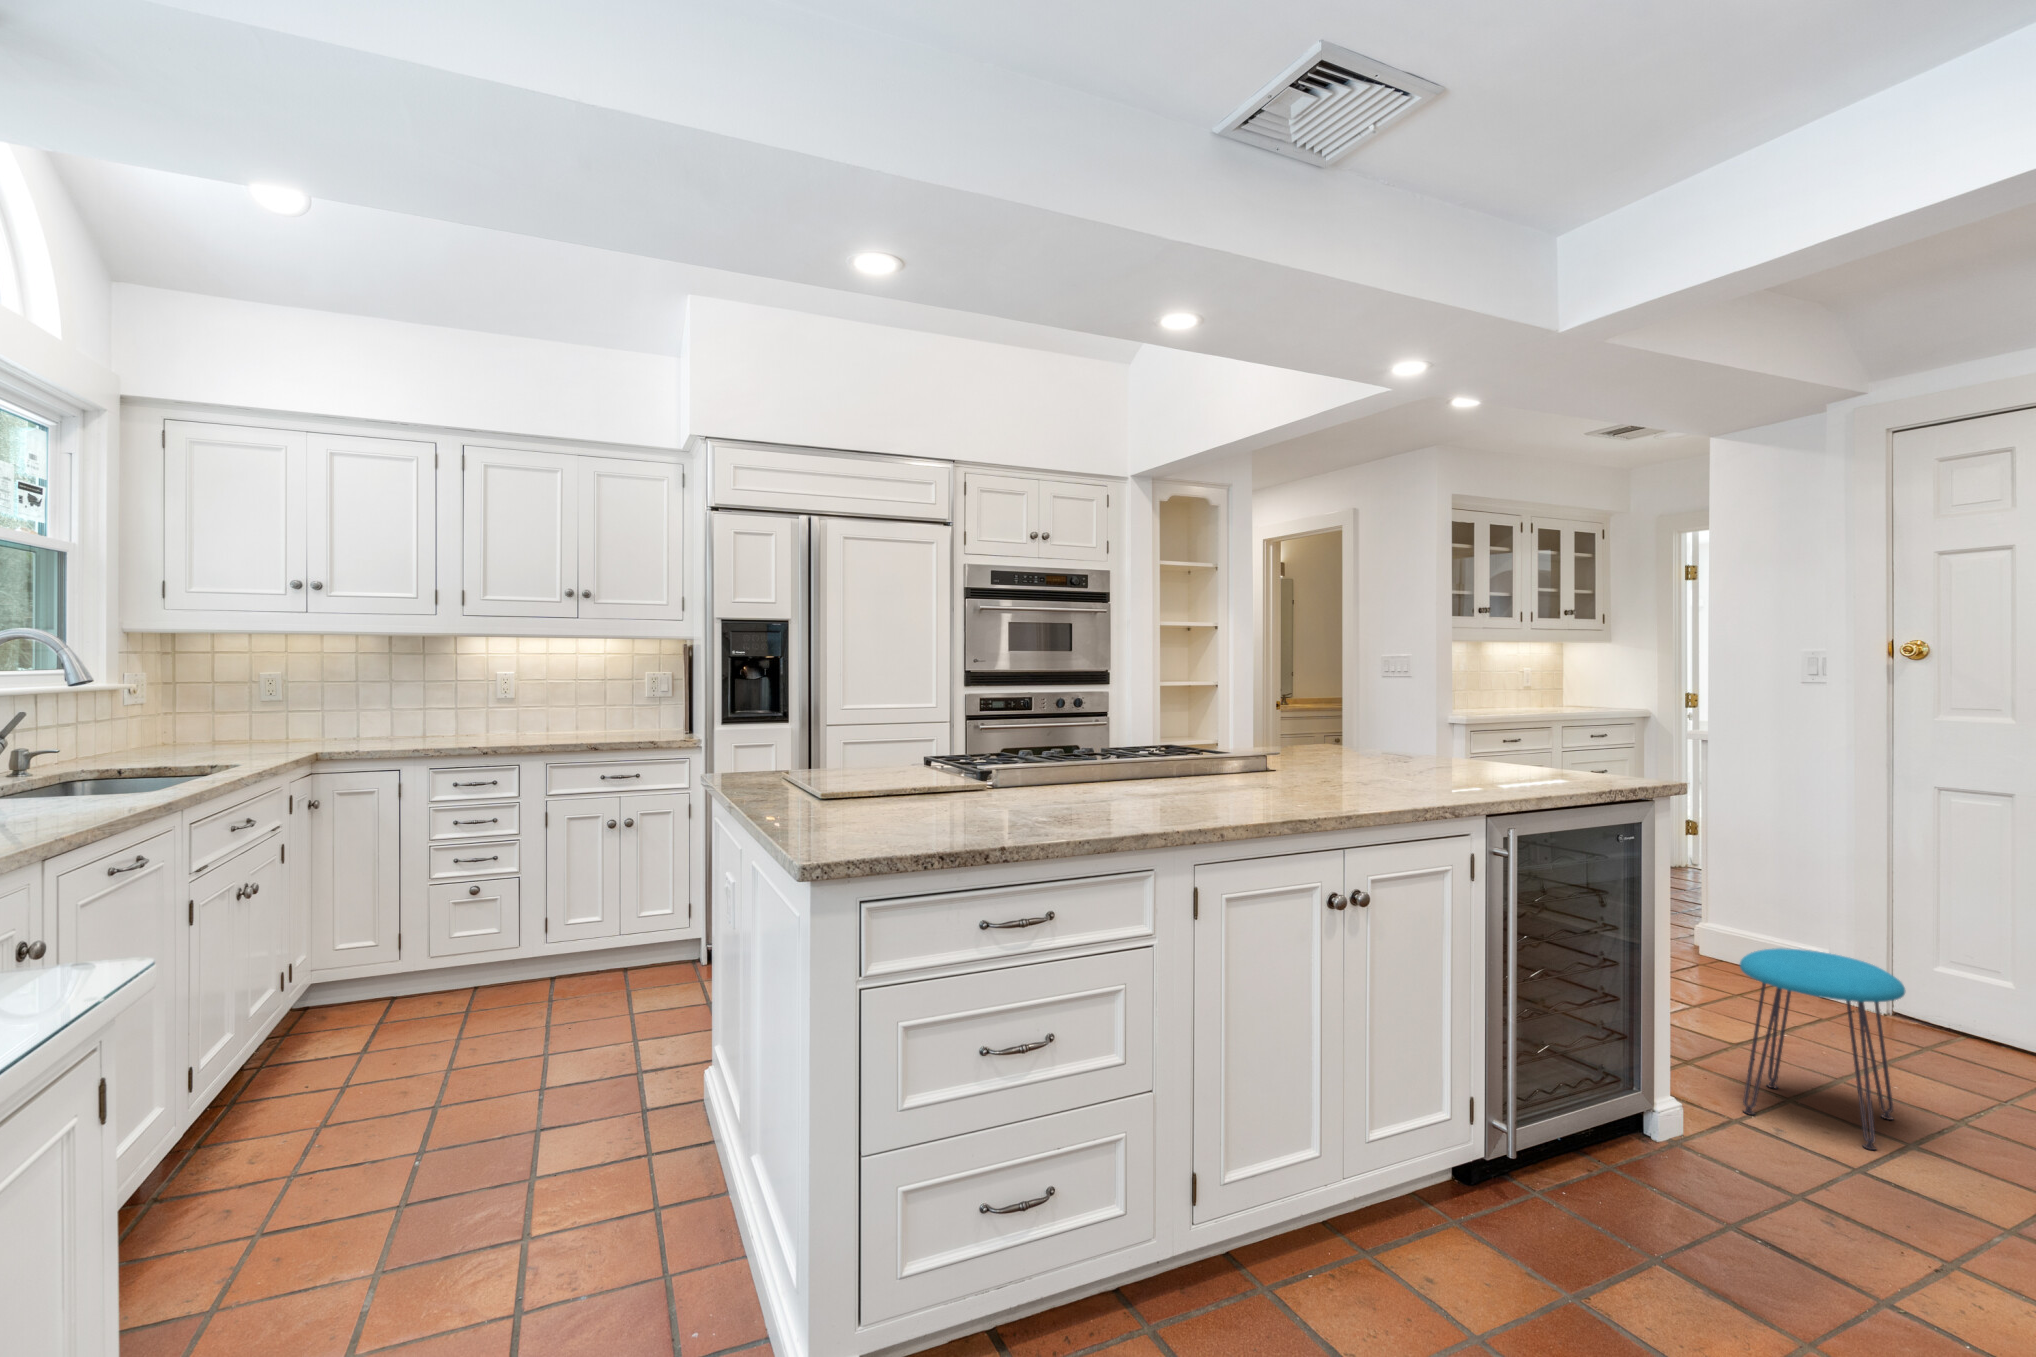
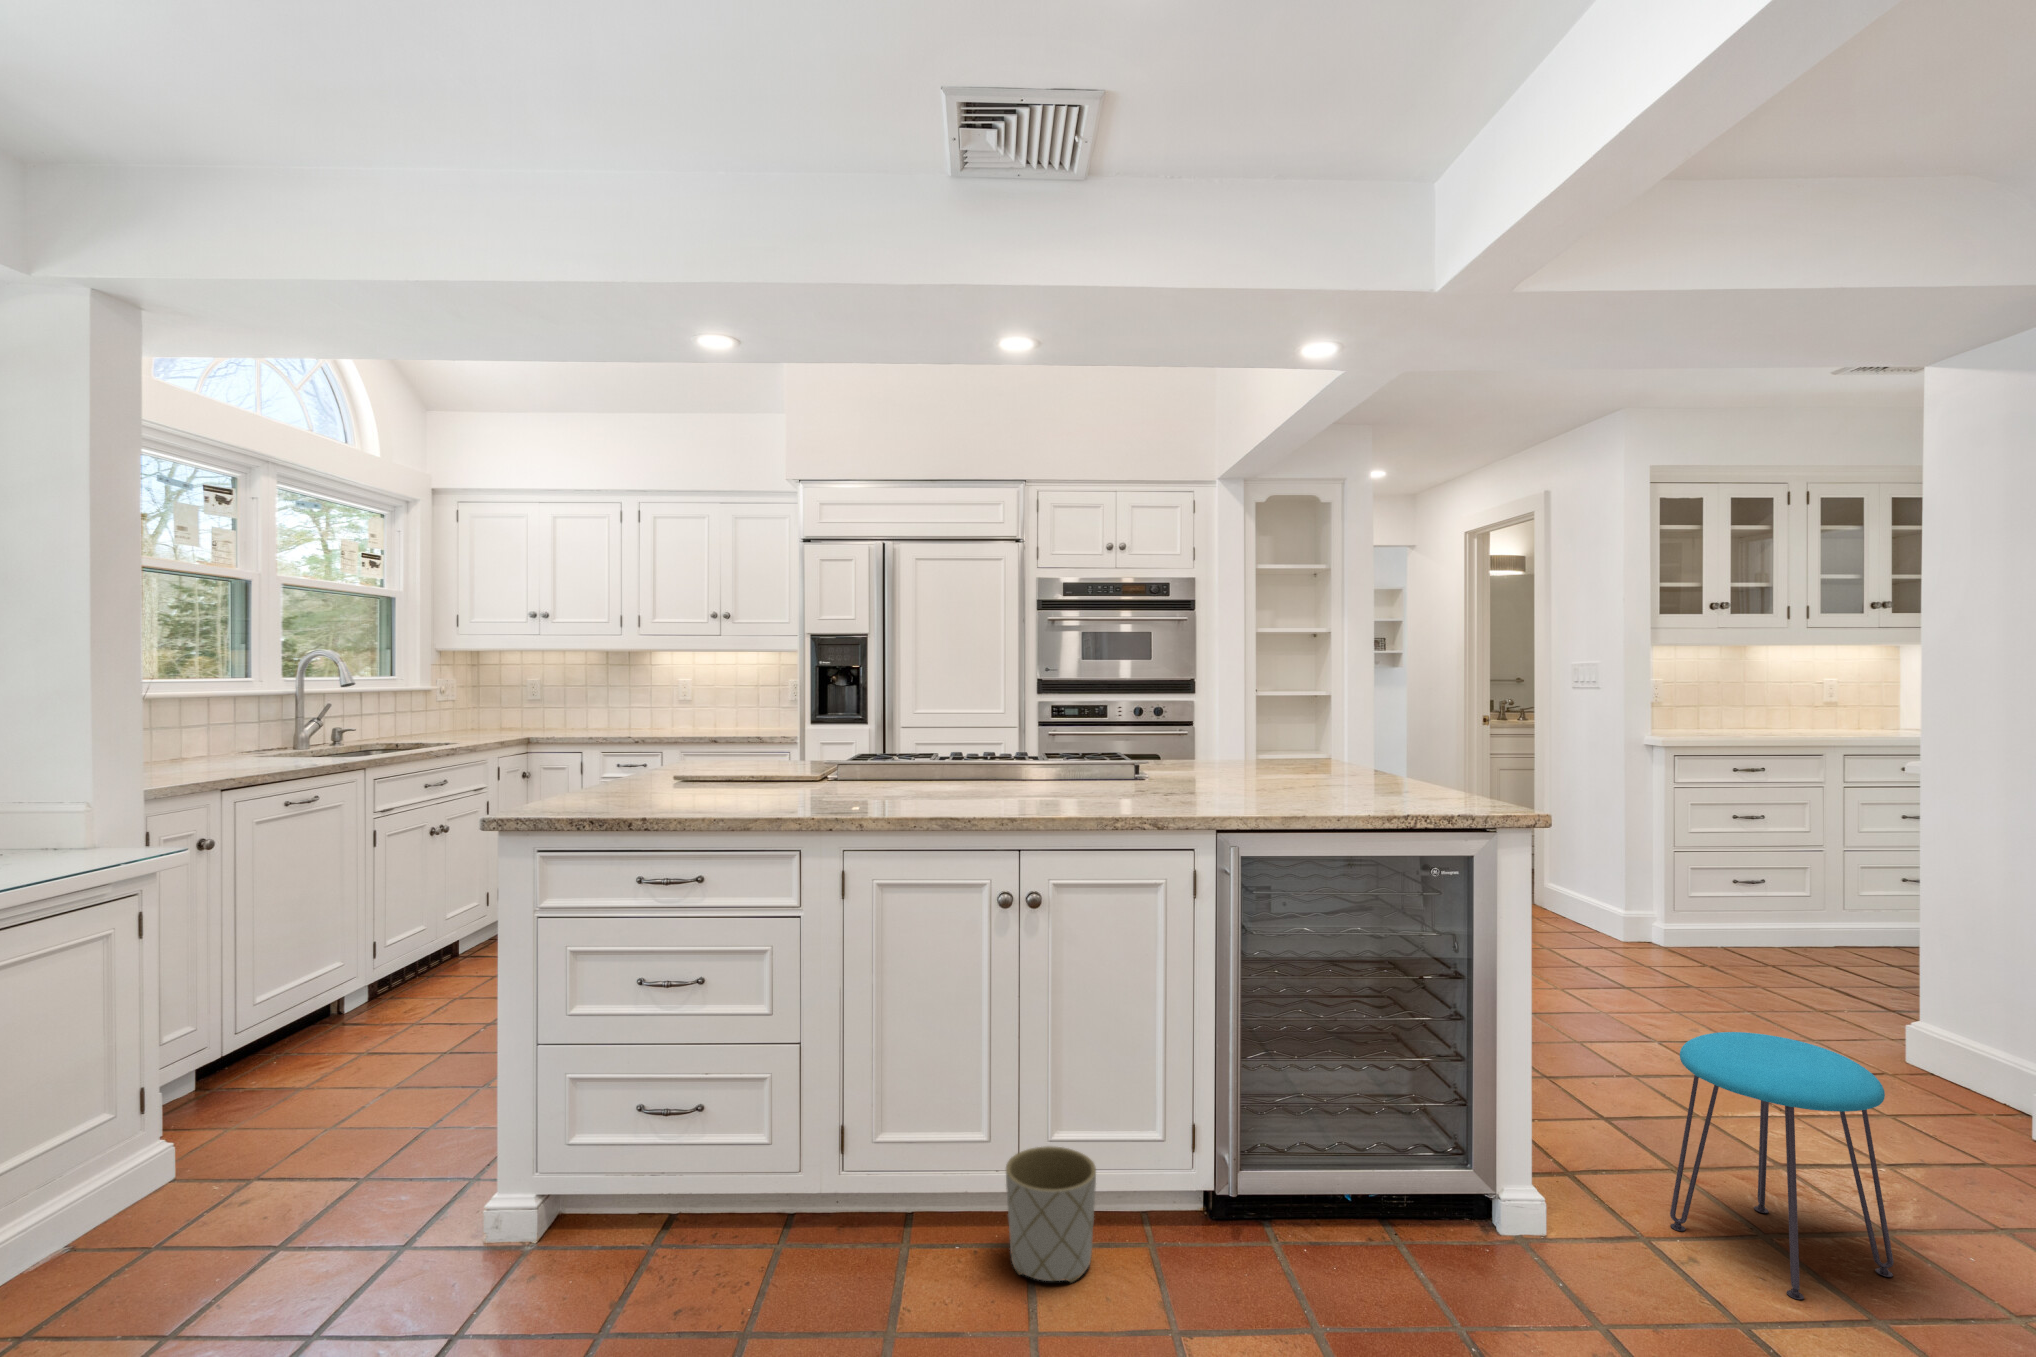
planter: none [1354,1148,1453,1289] -> present [1006,1146,1096,1282]

